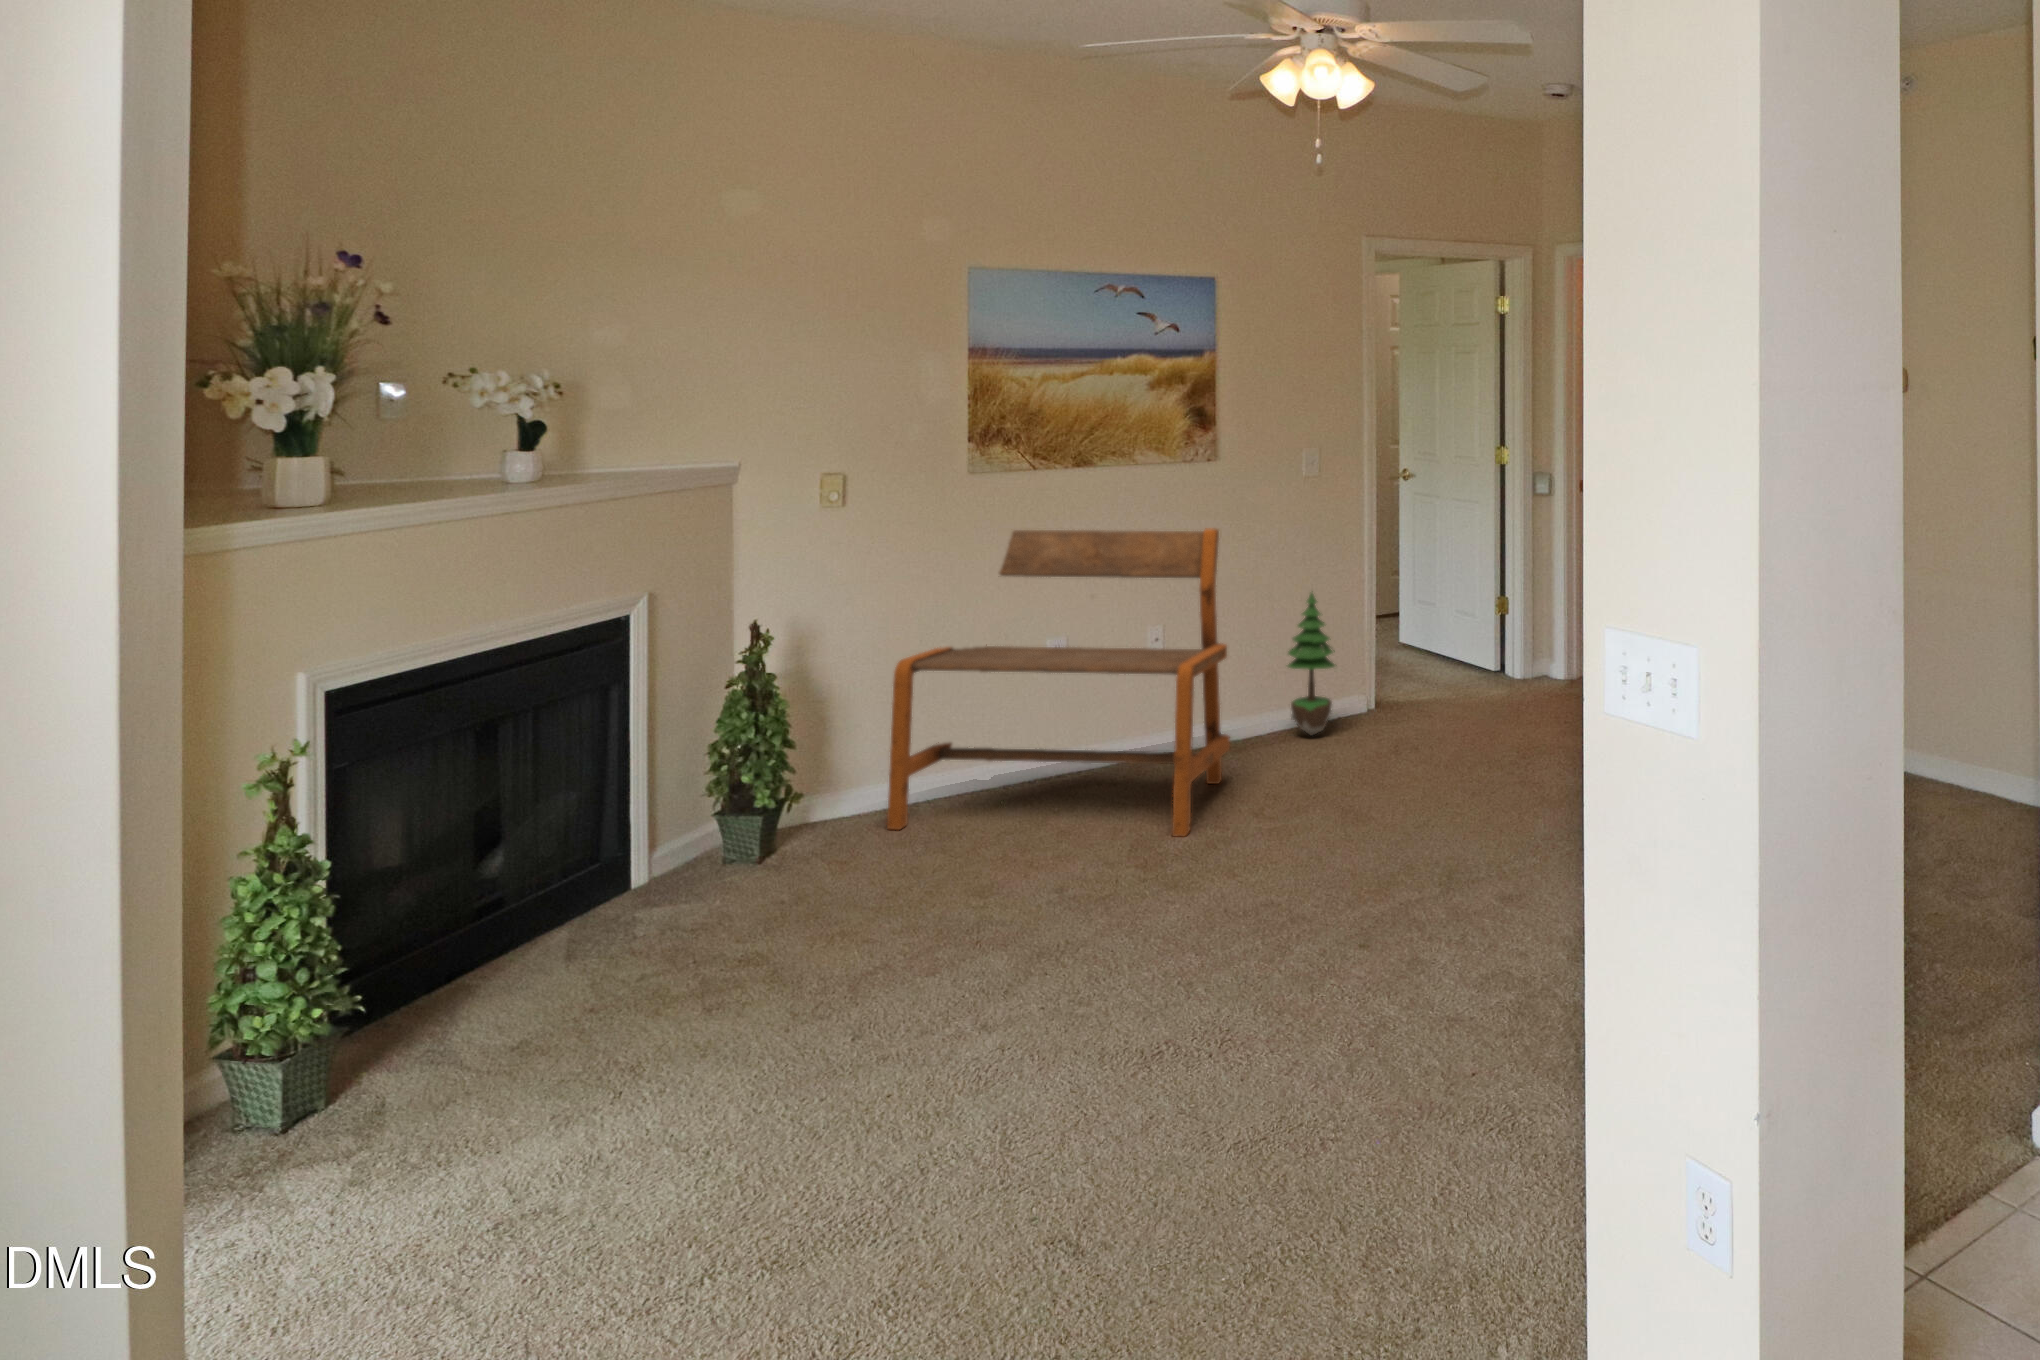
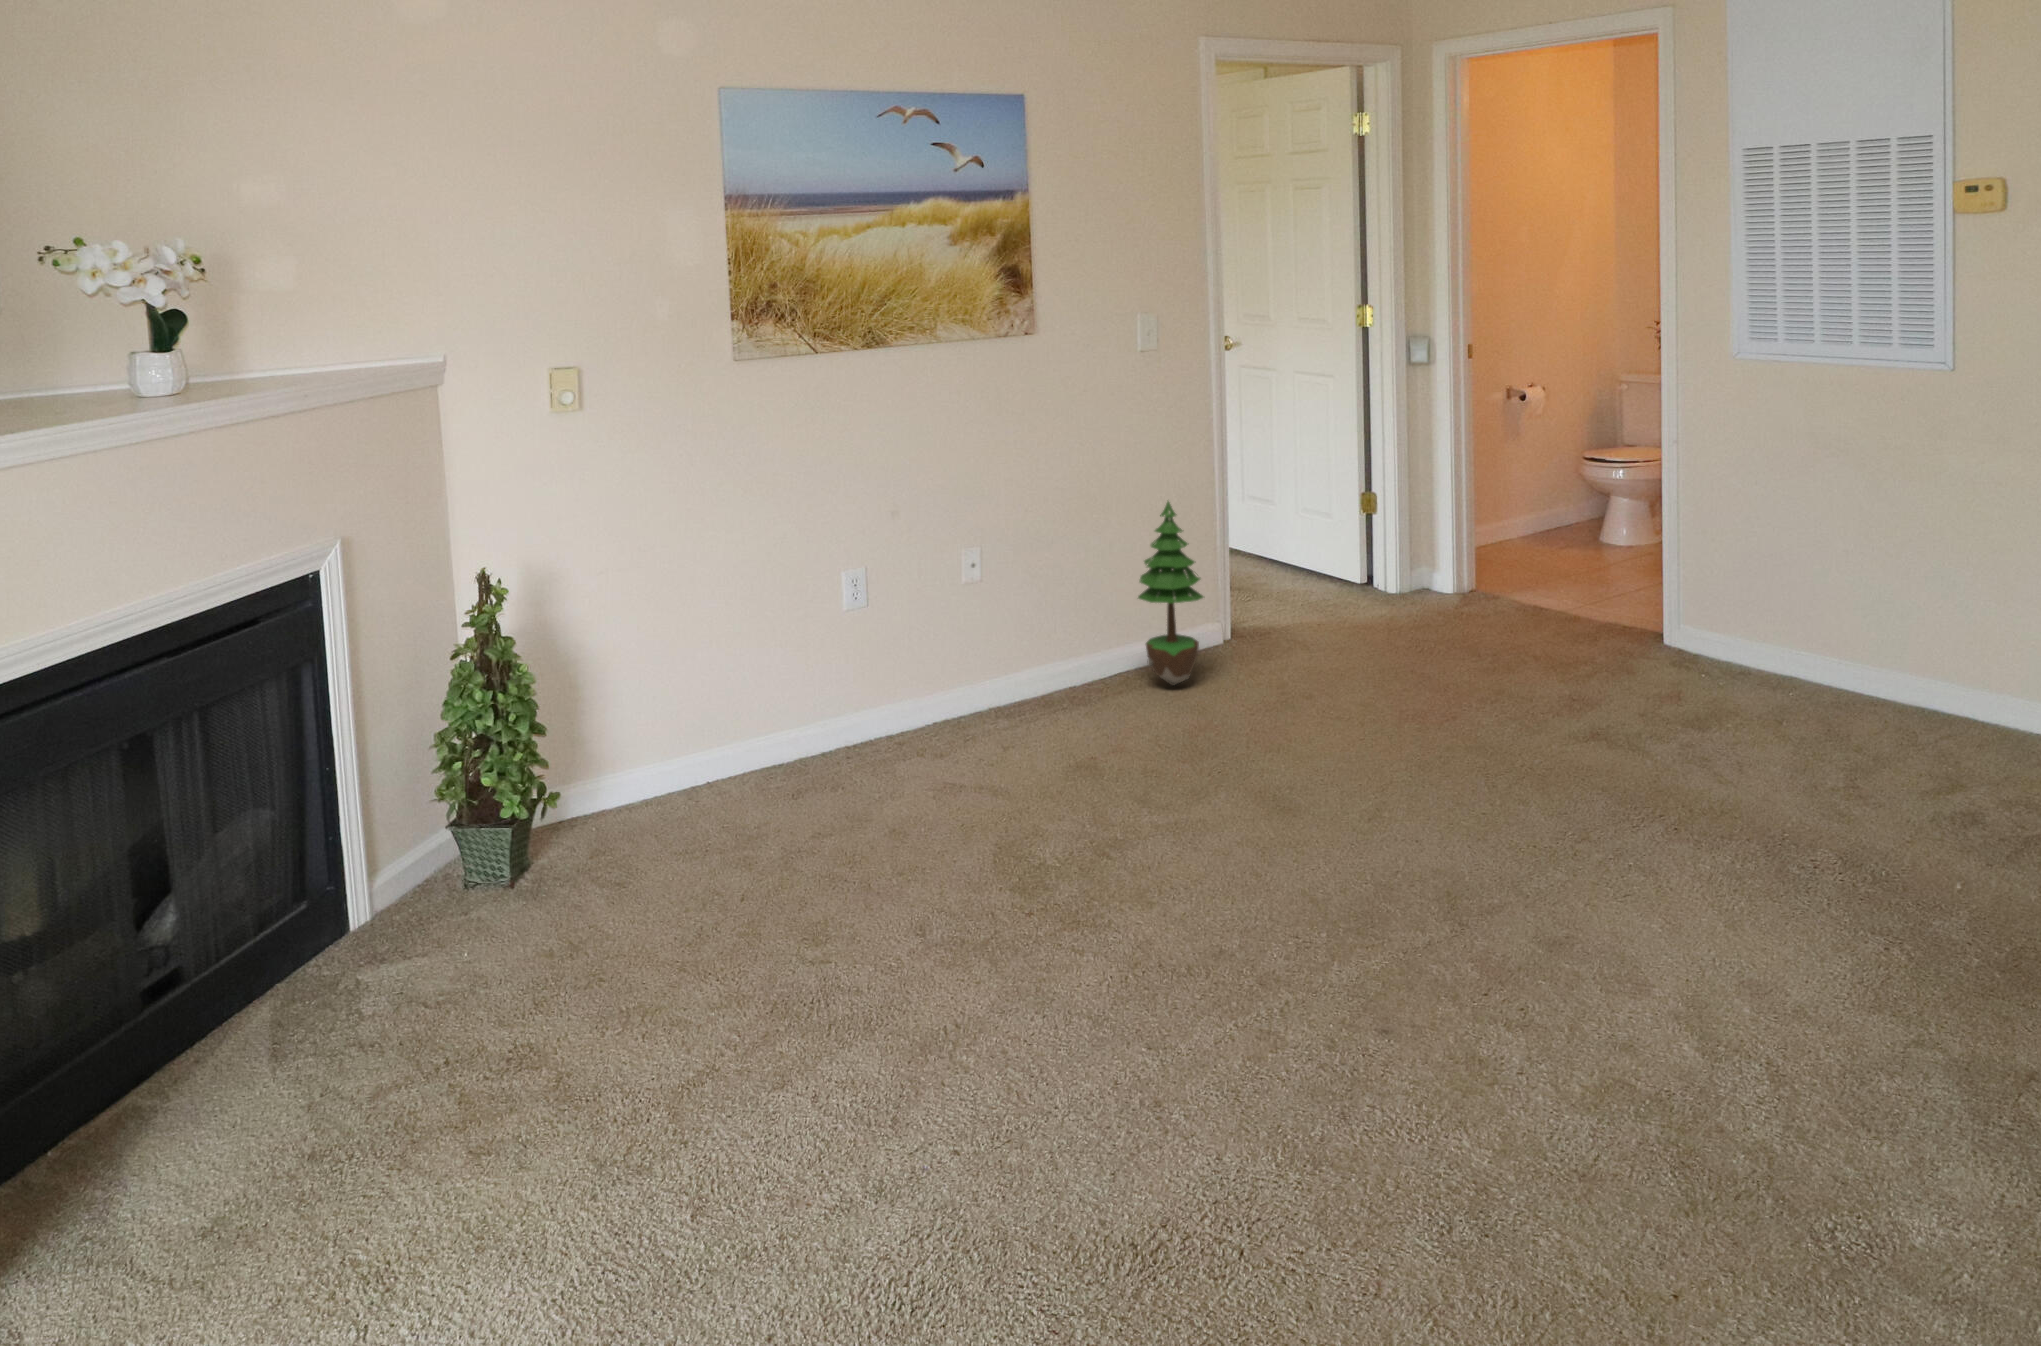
bench: present [887,529,1230,836] -> none [660,427,1093,850]

